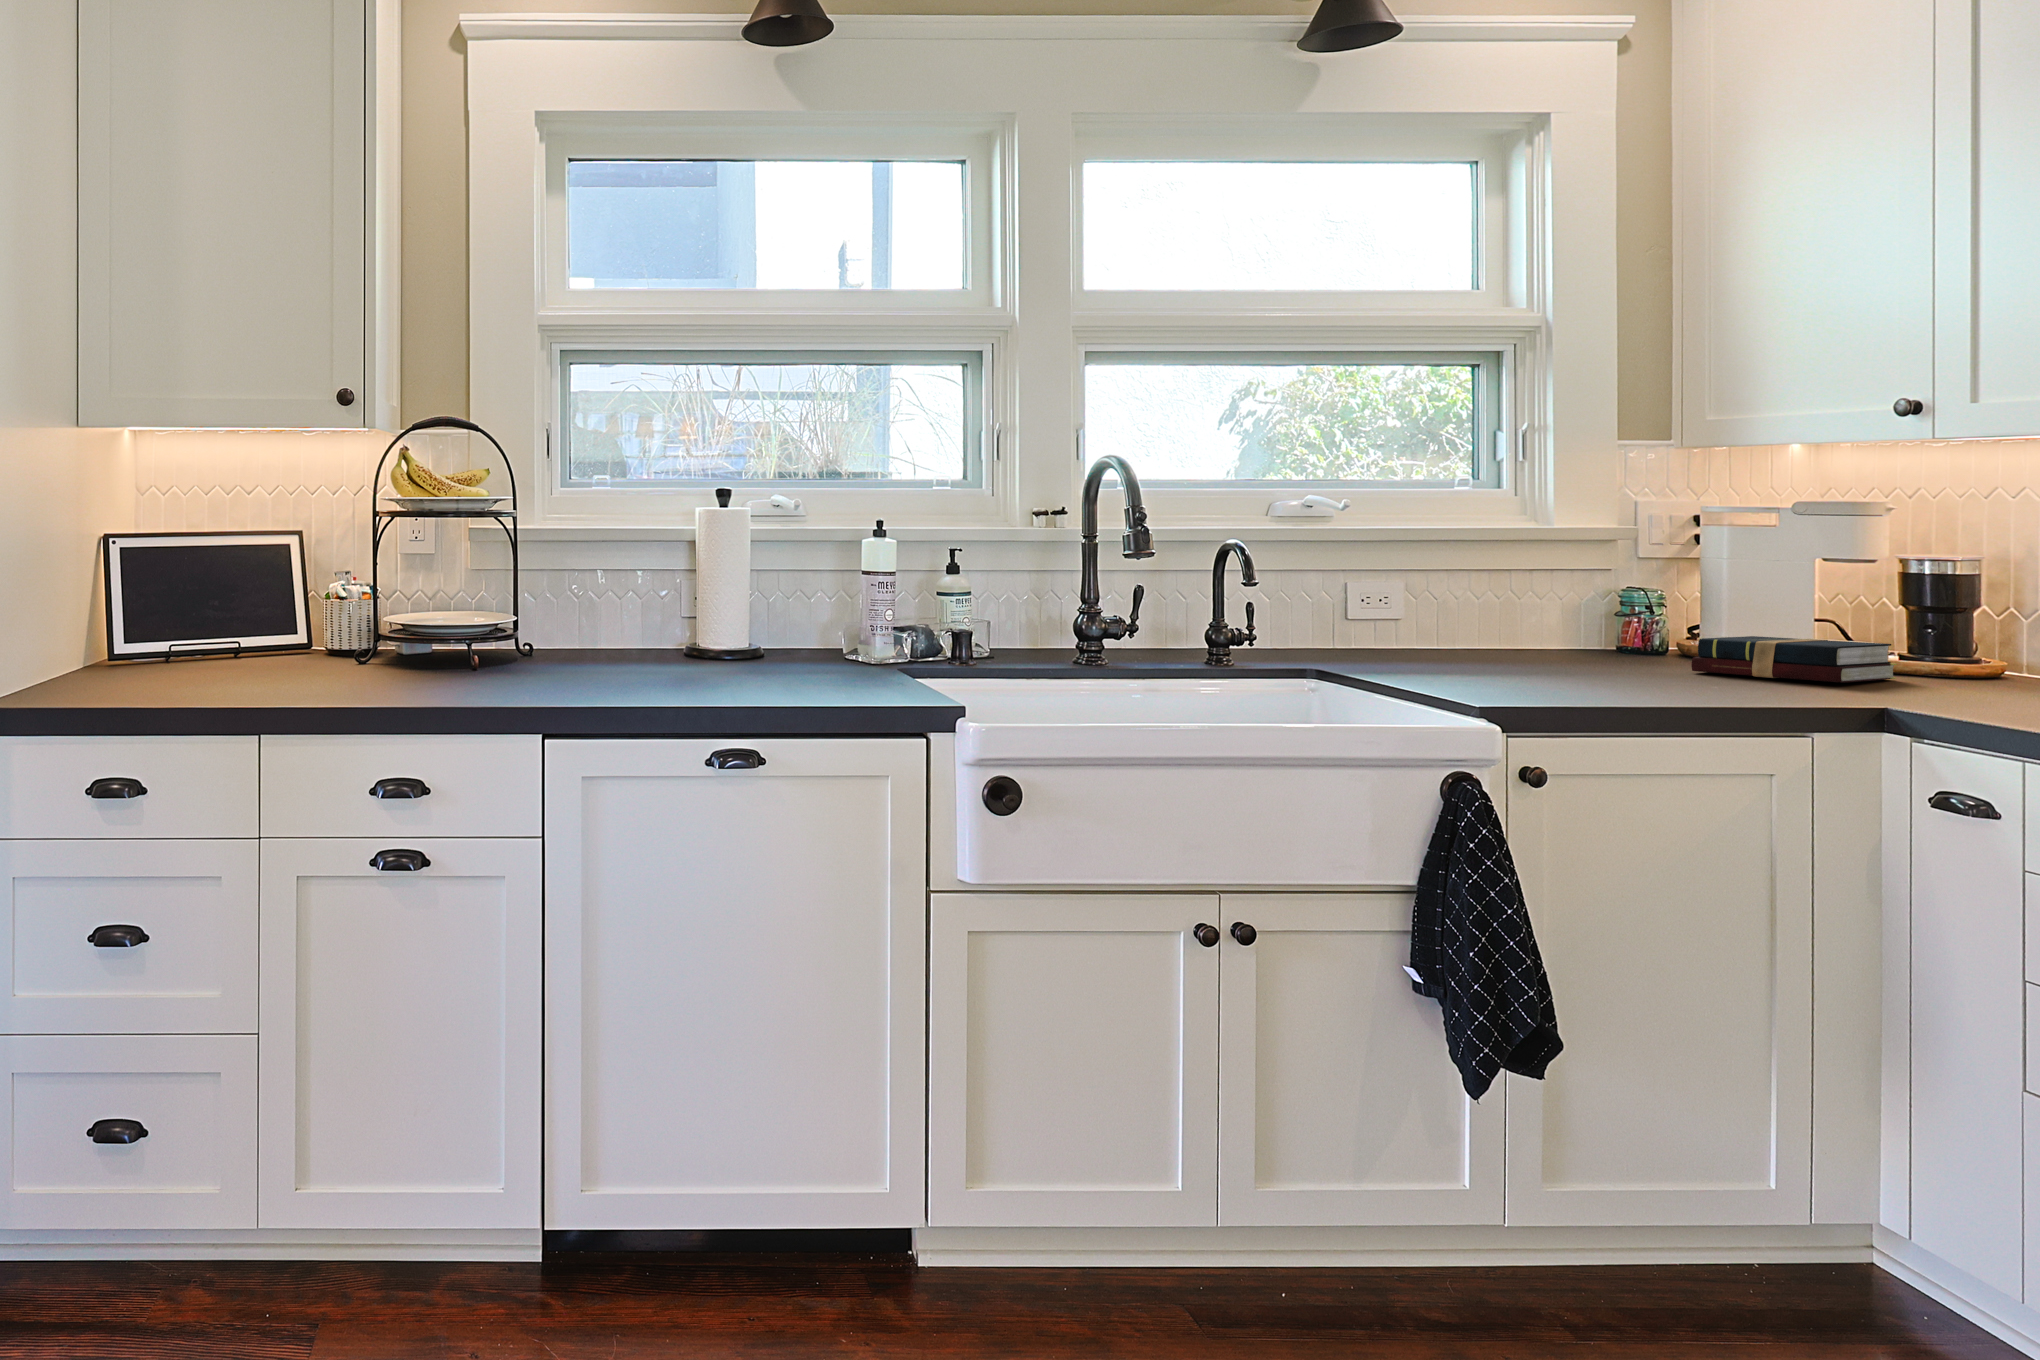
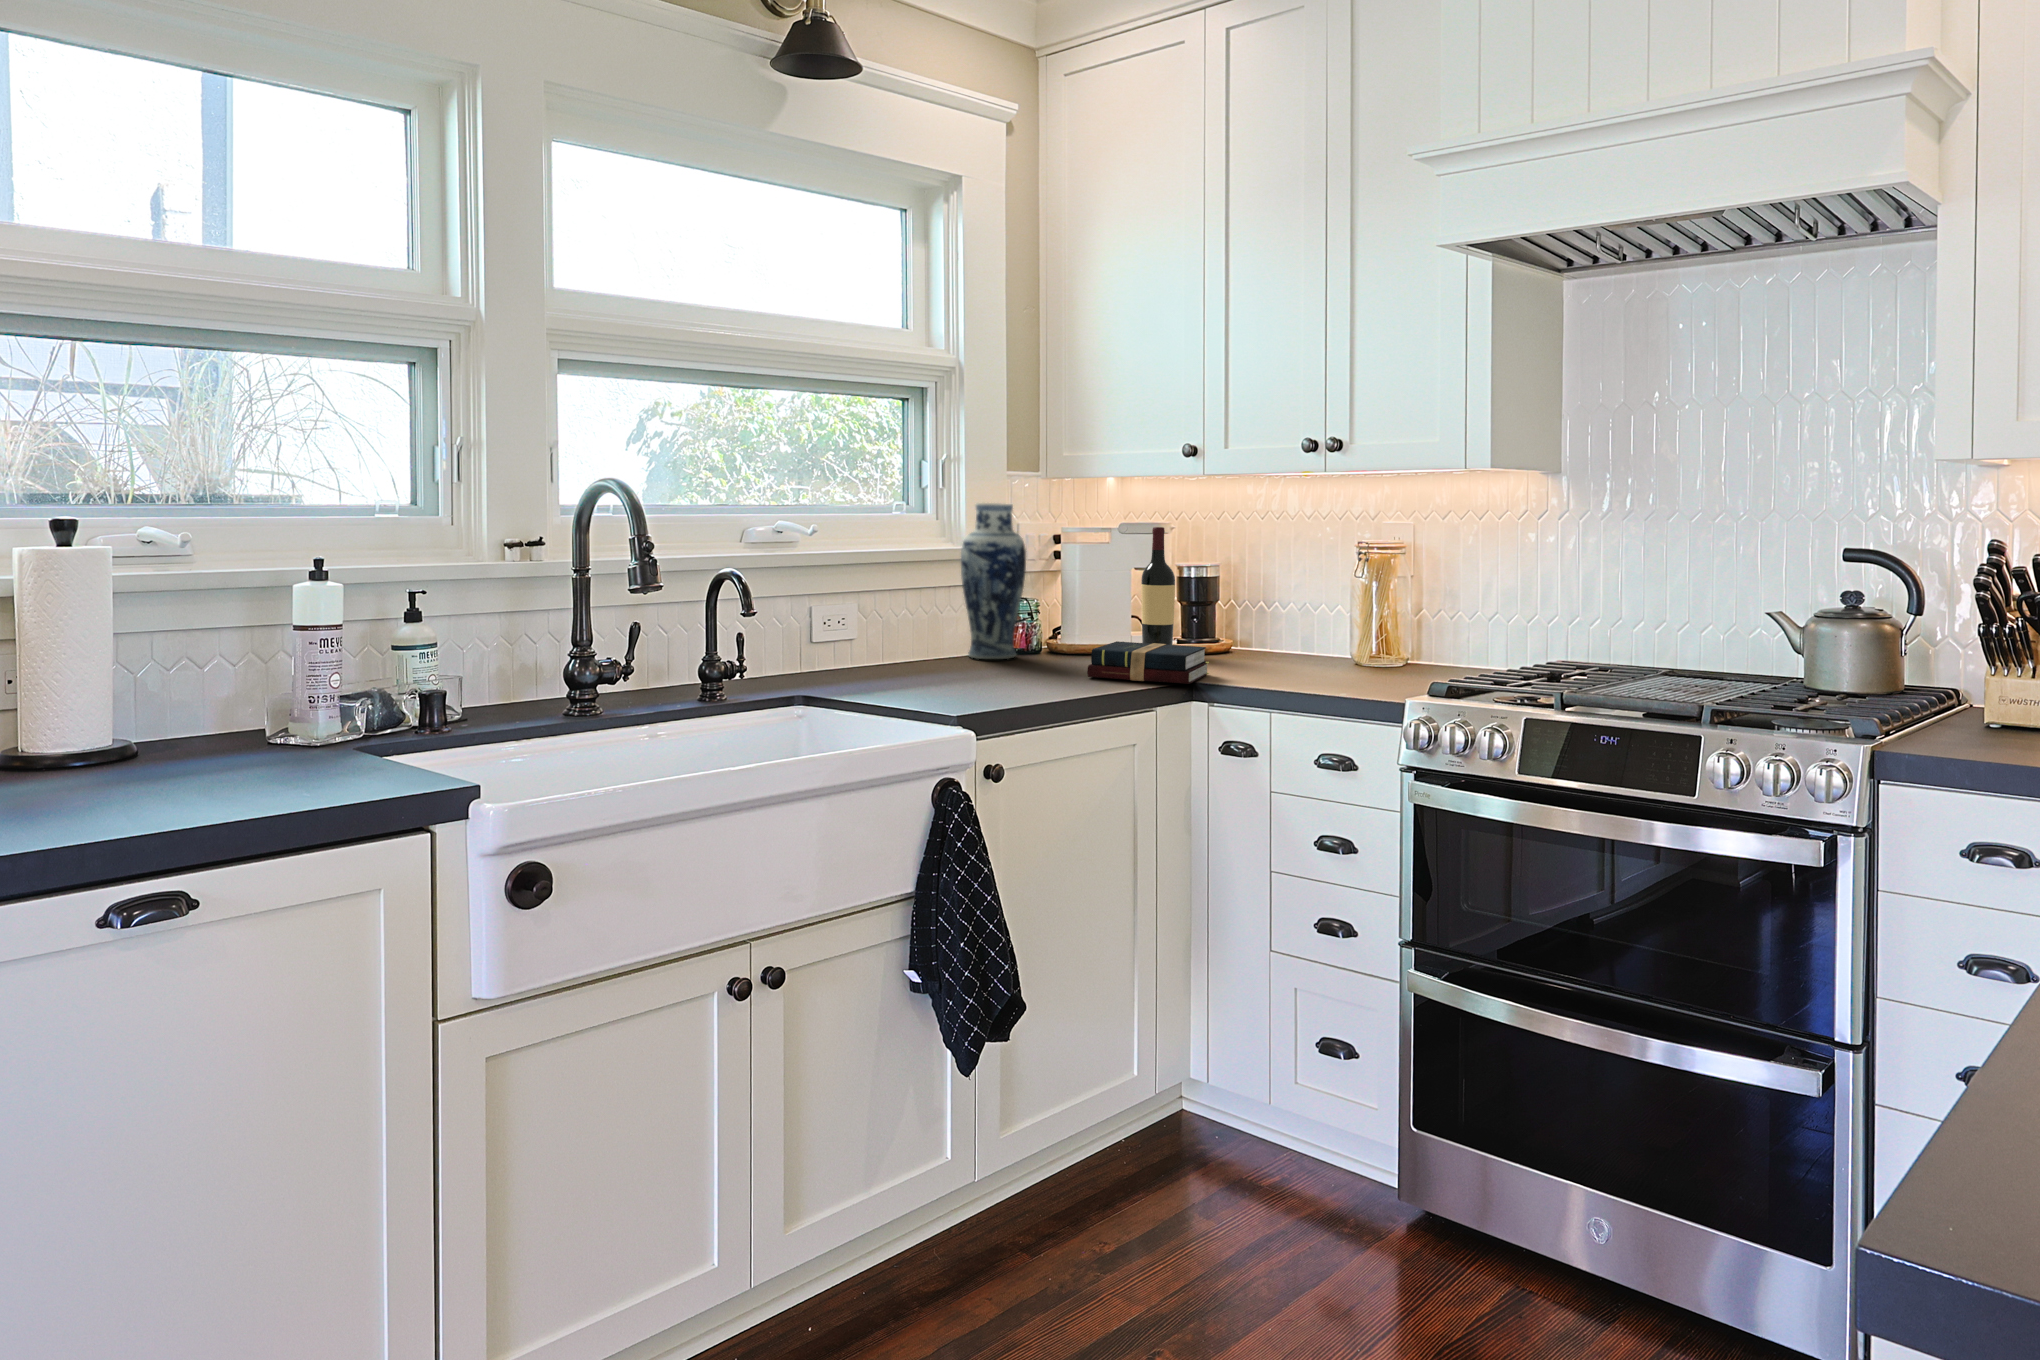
vase: none [1540,477,1628,654] -> present [961,503,1026,659]
wine bottle: none [1814,500,1870,662] -> present [1141,527,1175,645]

